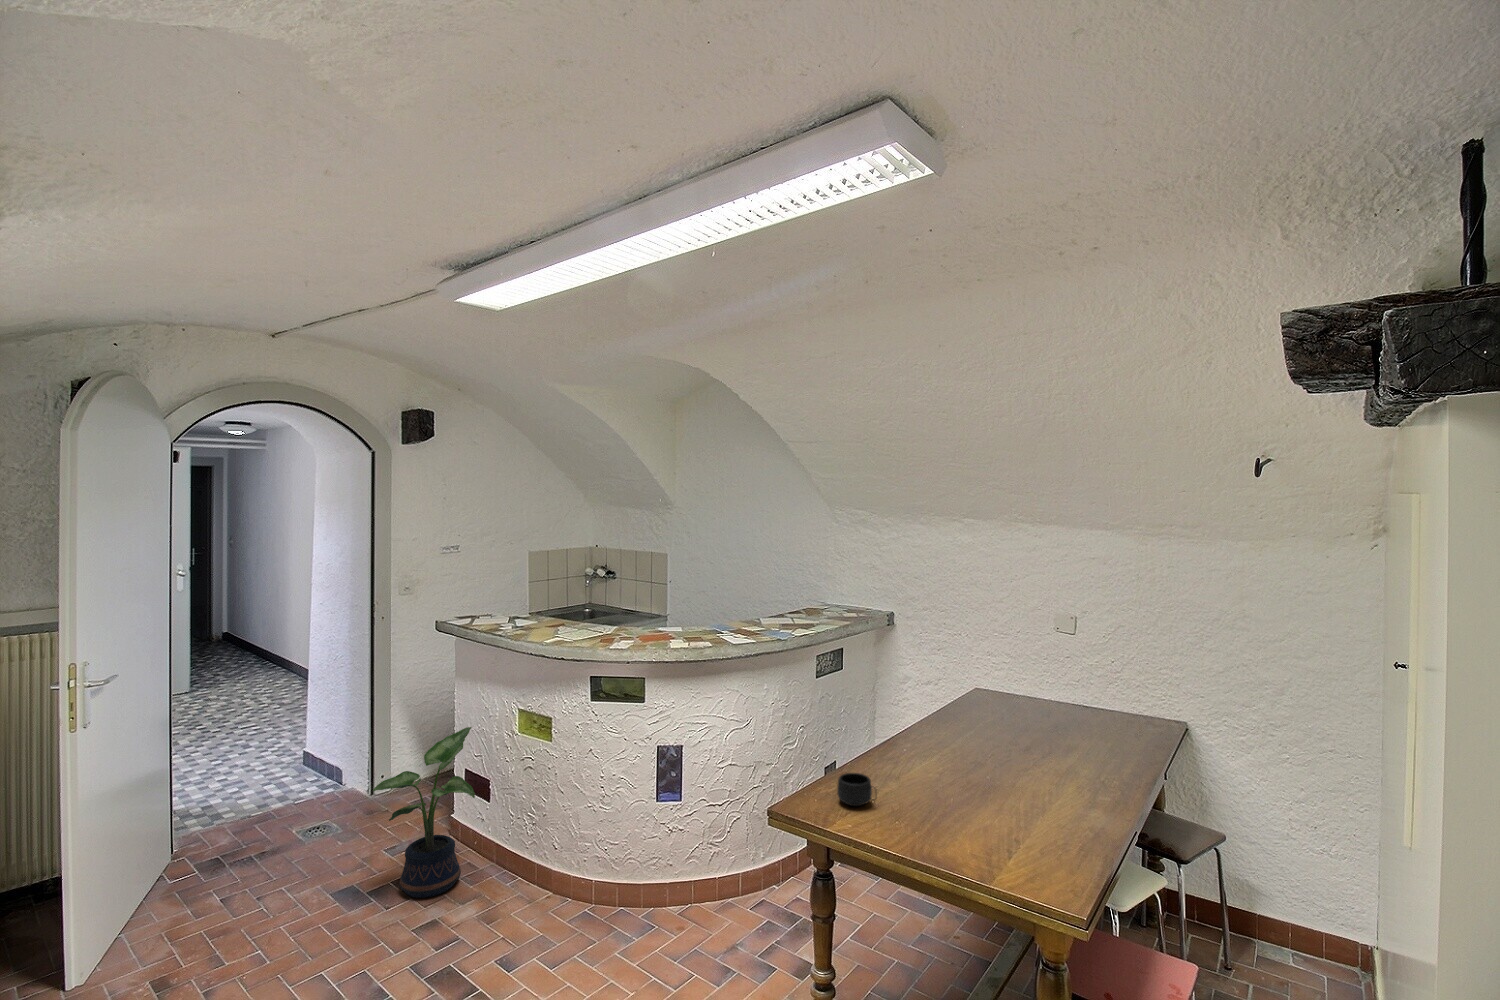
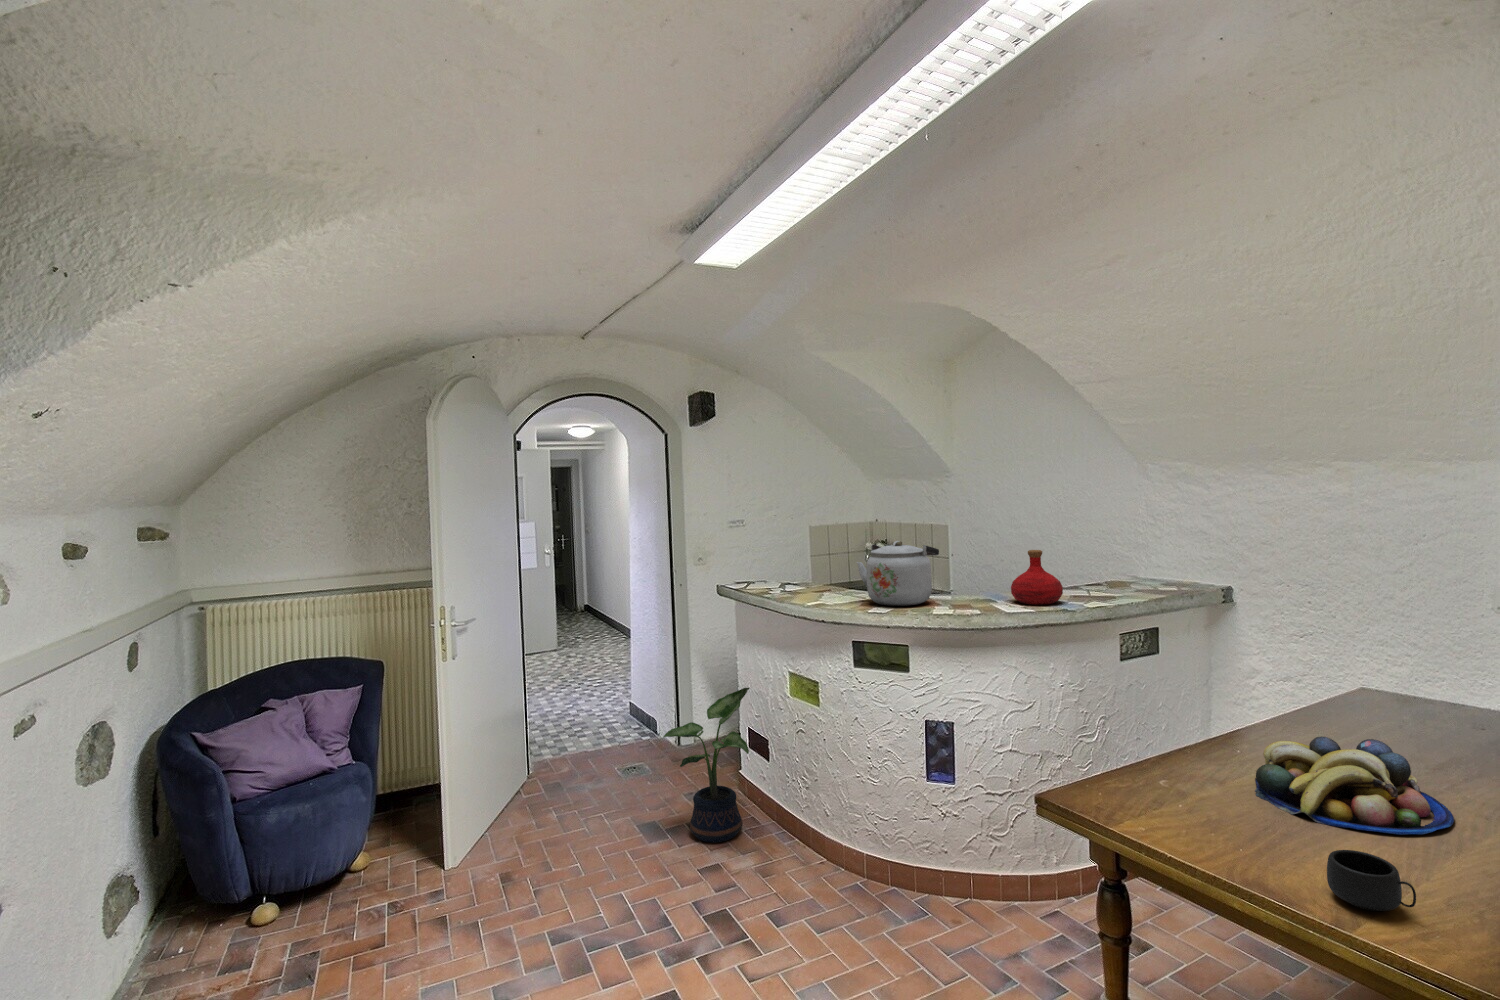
kettle: none [595,578,673,640] -> present [857,541,939,606]
bottle: none [734,586,776,635] -> present [1011,550,1063,605]
fruit bowl: none [920,735,1036,804] -> present [1255,736,1454,835]
mug: present [837,773,876,806] -> present [1327,850,1416,911]

